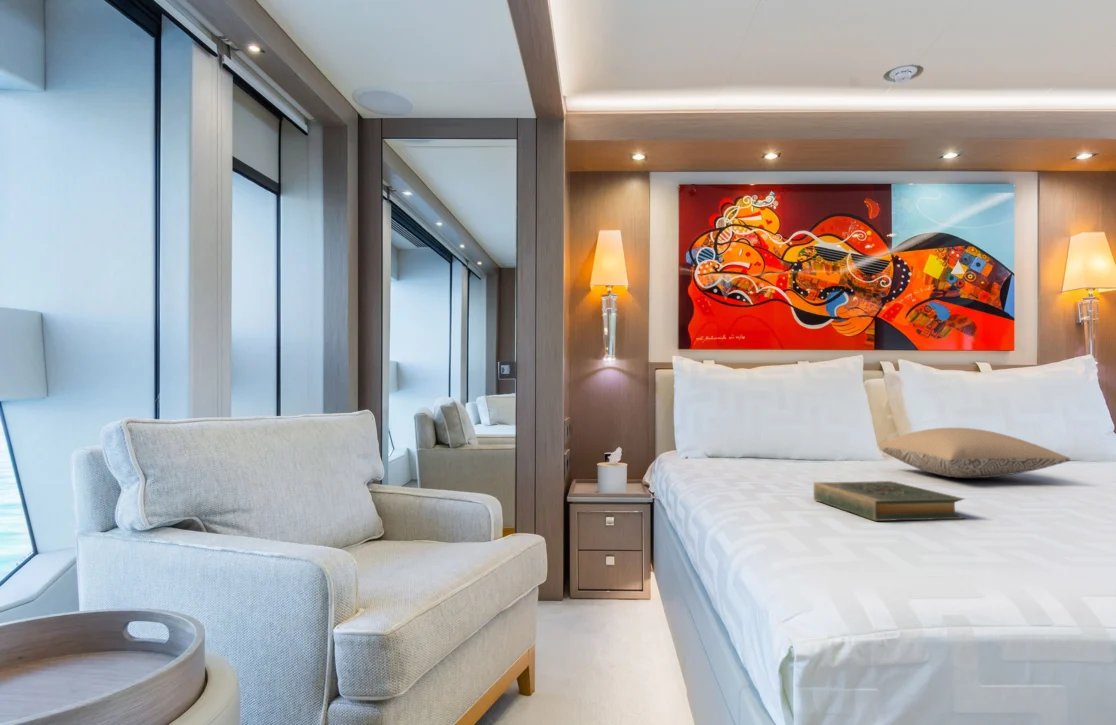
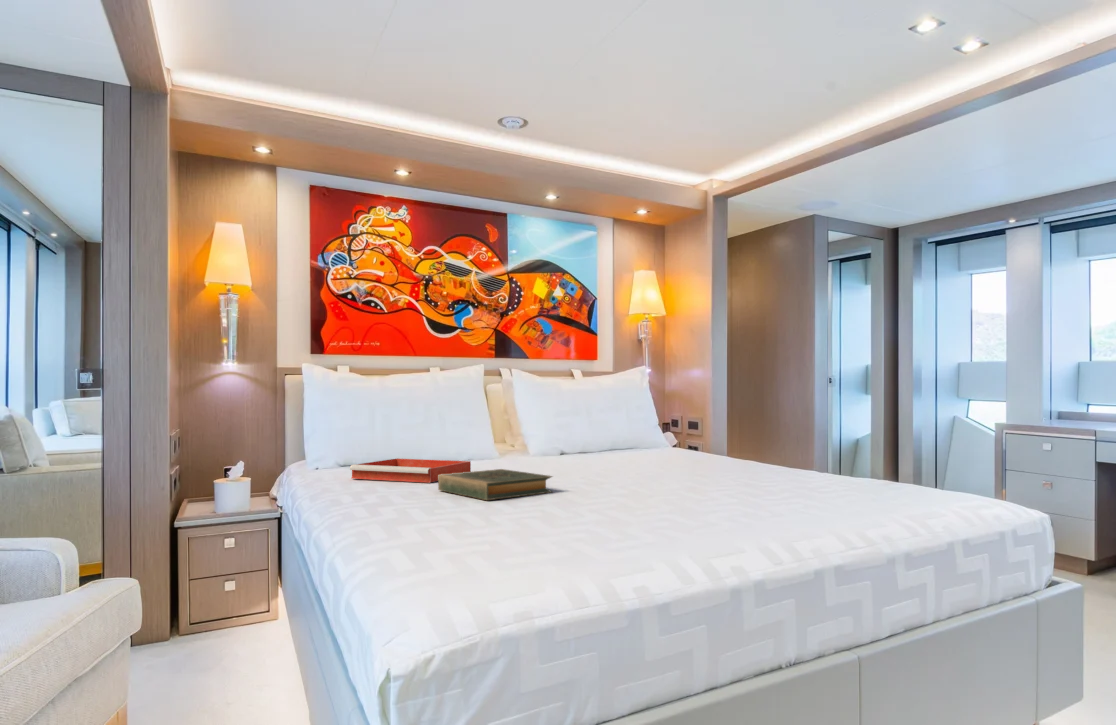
pillow: present [879,428,1070,478] -> none [495,423,627,465]
tray: none [717,457,850,488] -> present [350,458,471,483]

